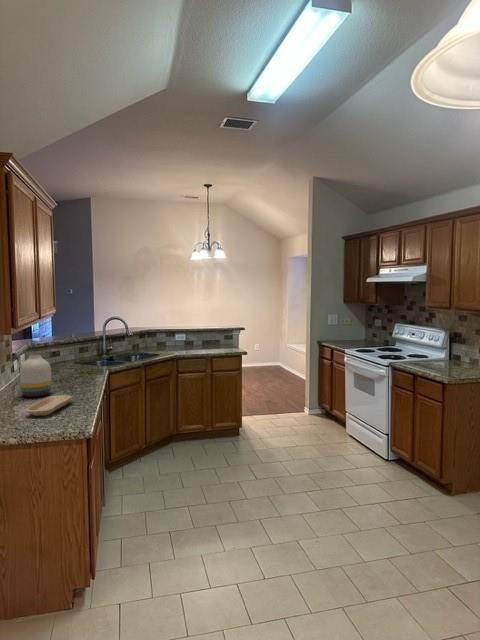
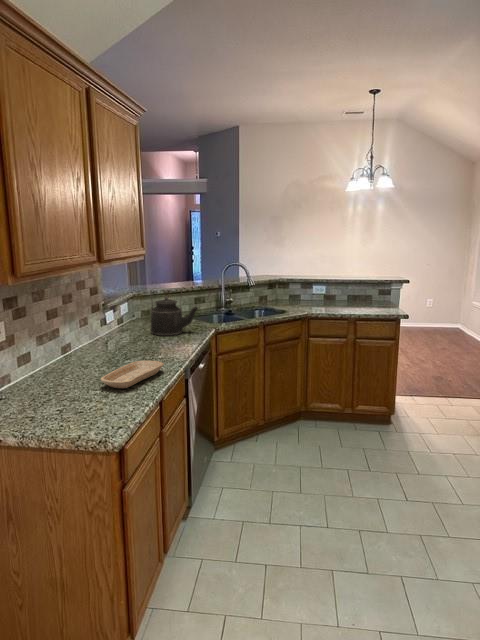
kettle: none [47,340,89,379] -> present [150,288,198,336]
vase: present [20,355,51,397] -> none [108,306,145,359]

